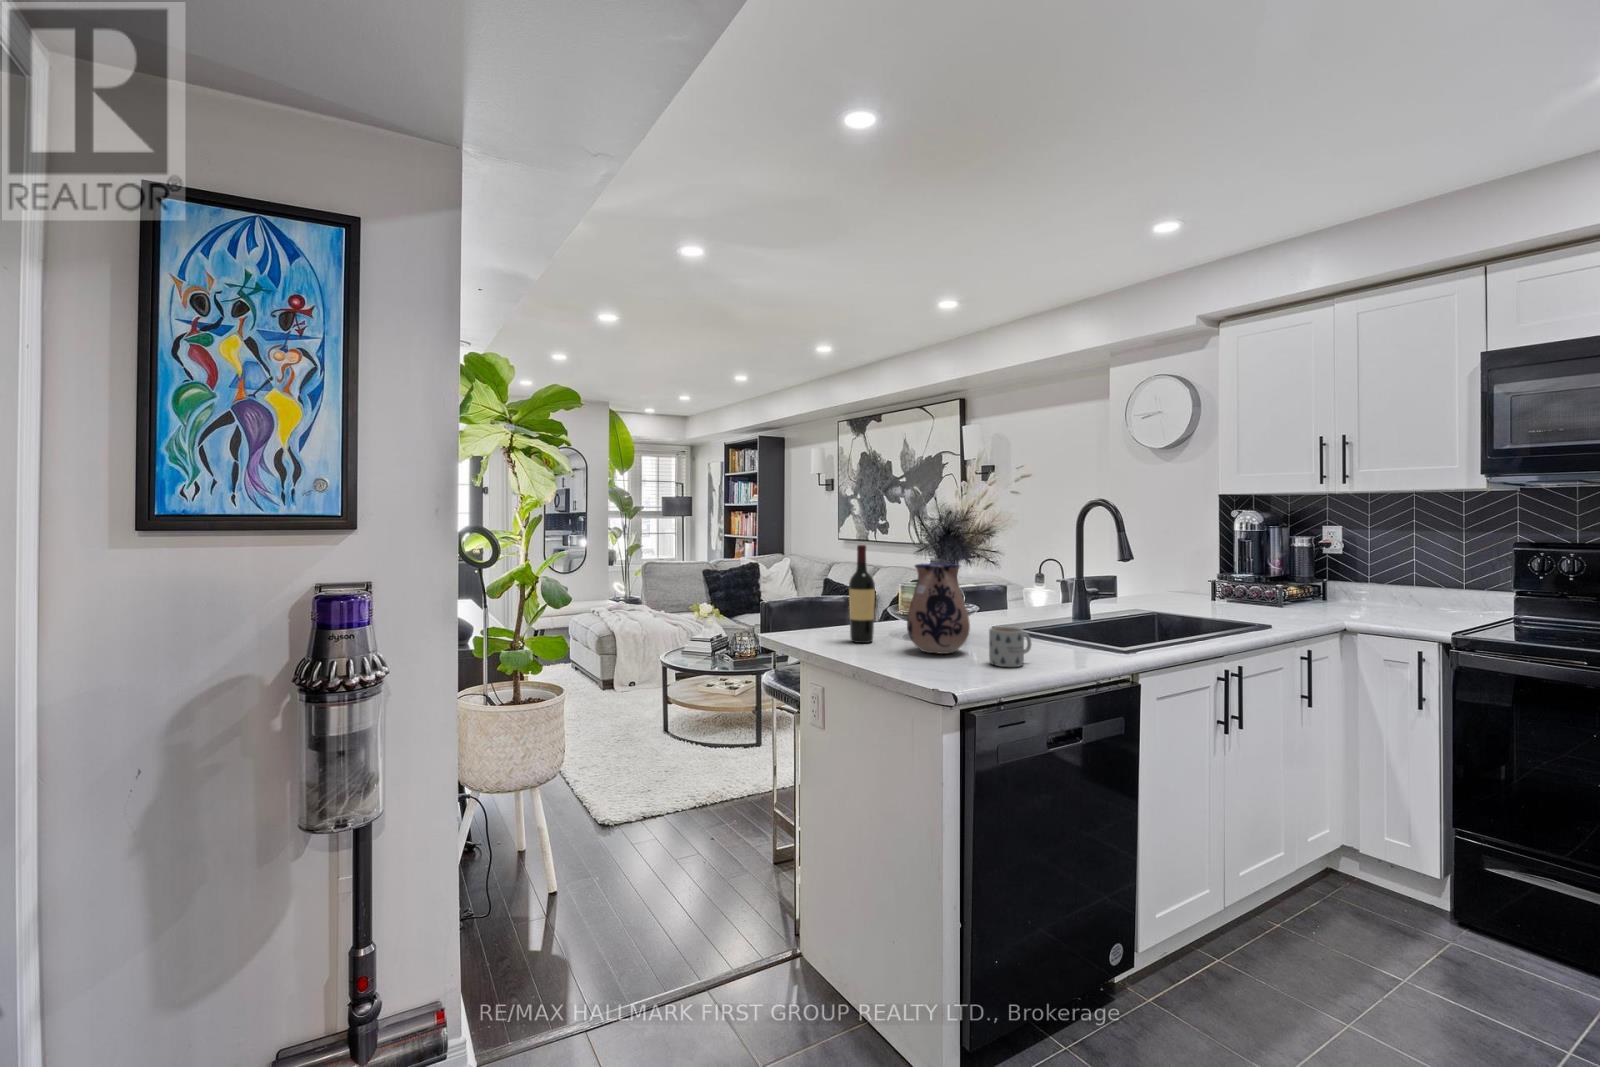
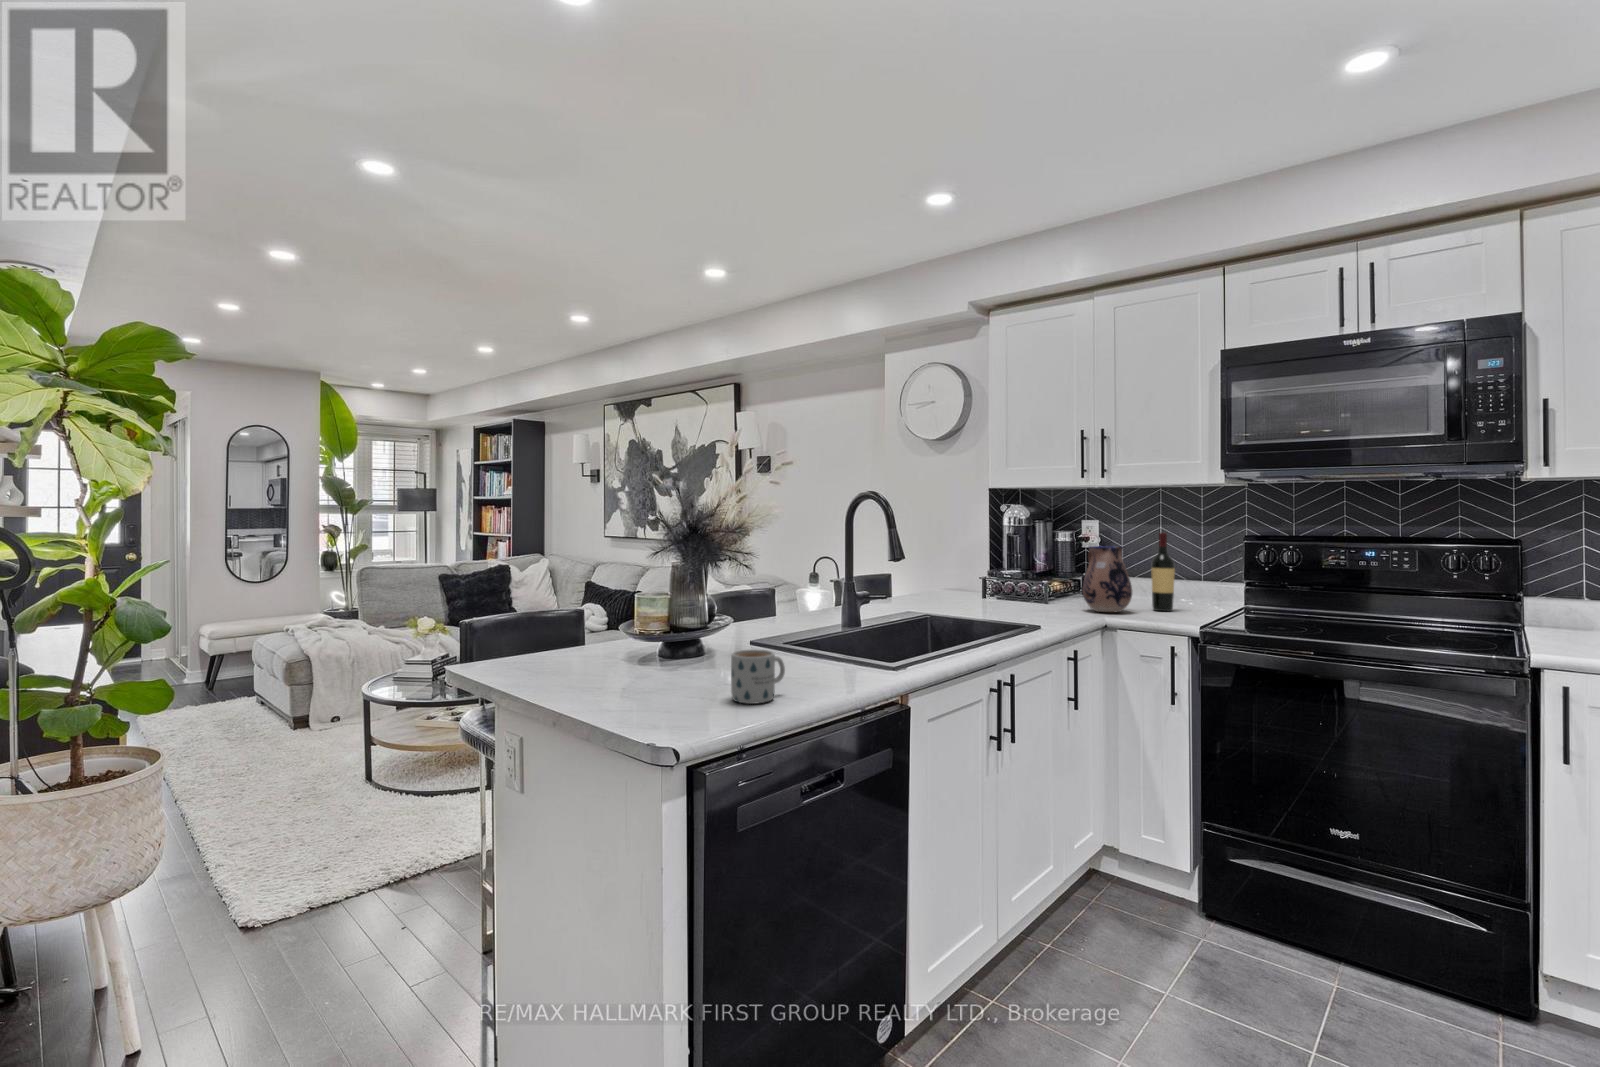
wine bottle: present [849,545,875,643] -> present [1151,533,1175,611]
ceramic pitcher: present [907,563,970,654] -> present [1082,546,1132,612]

